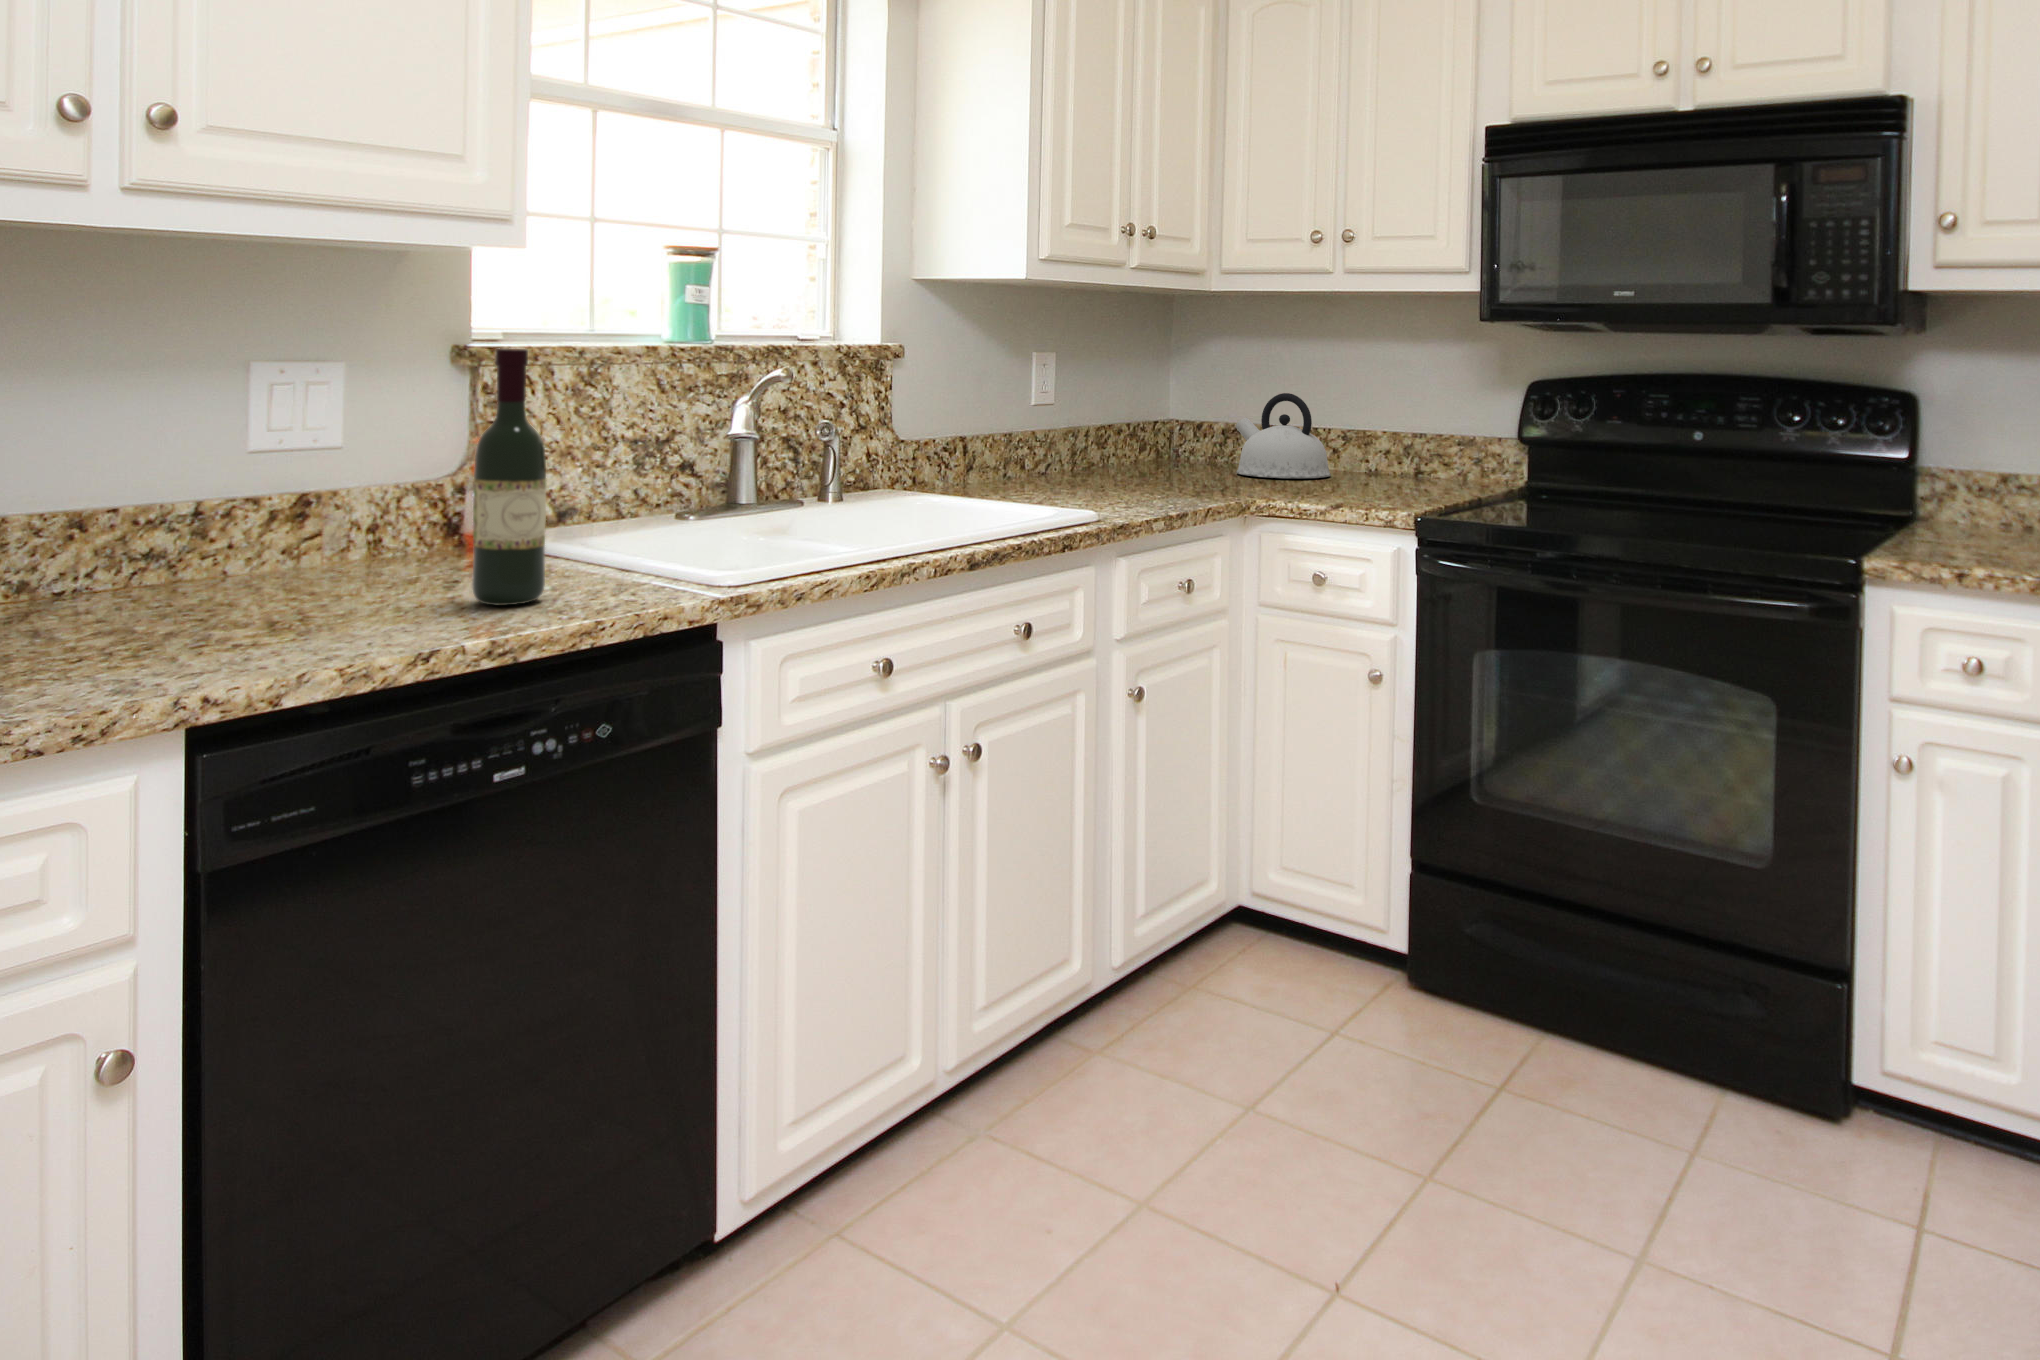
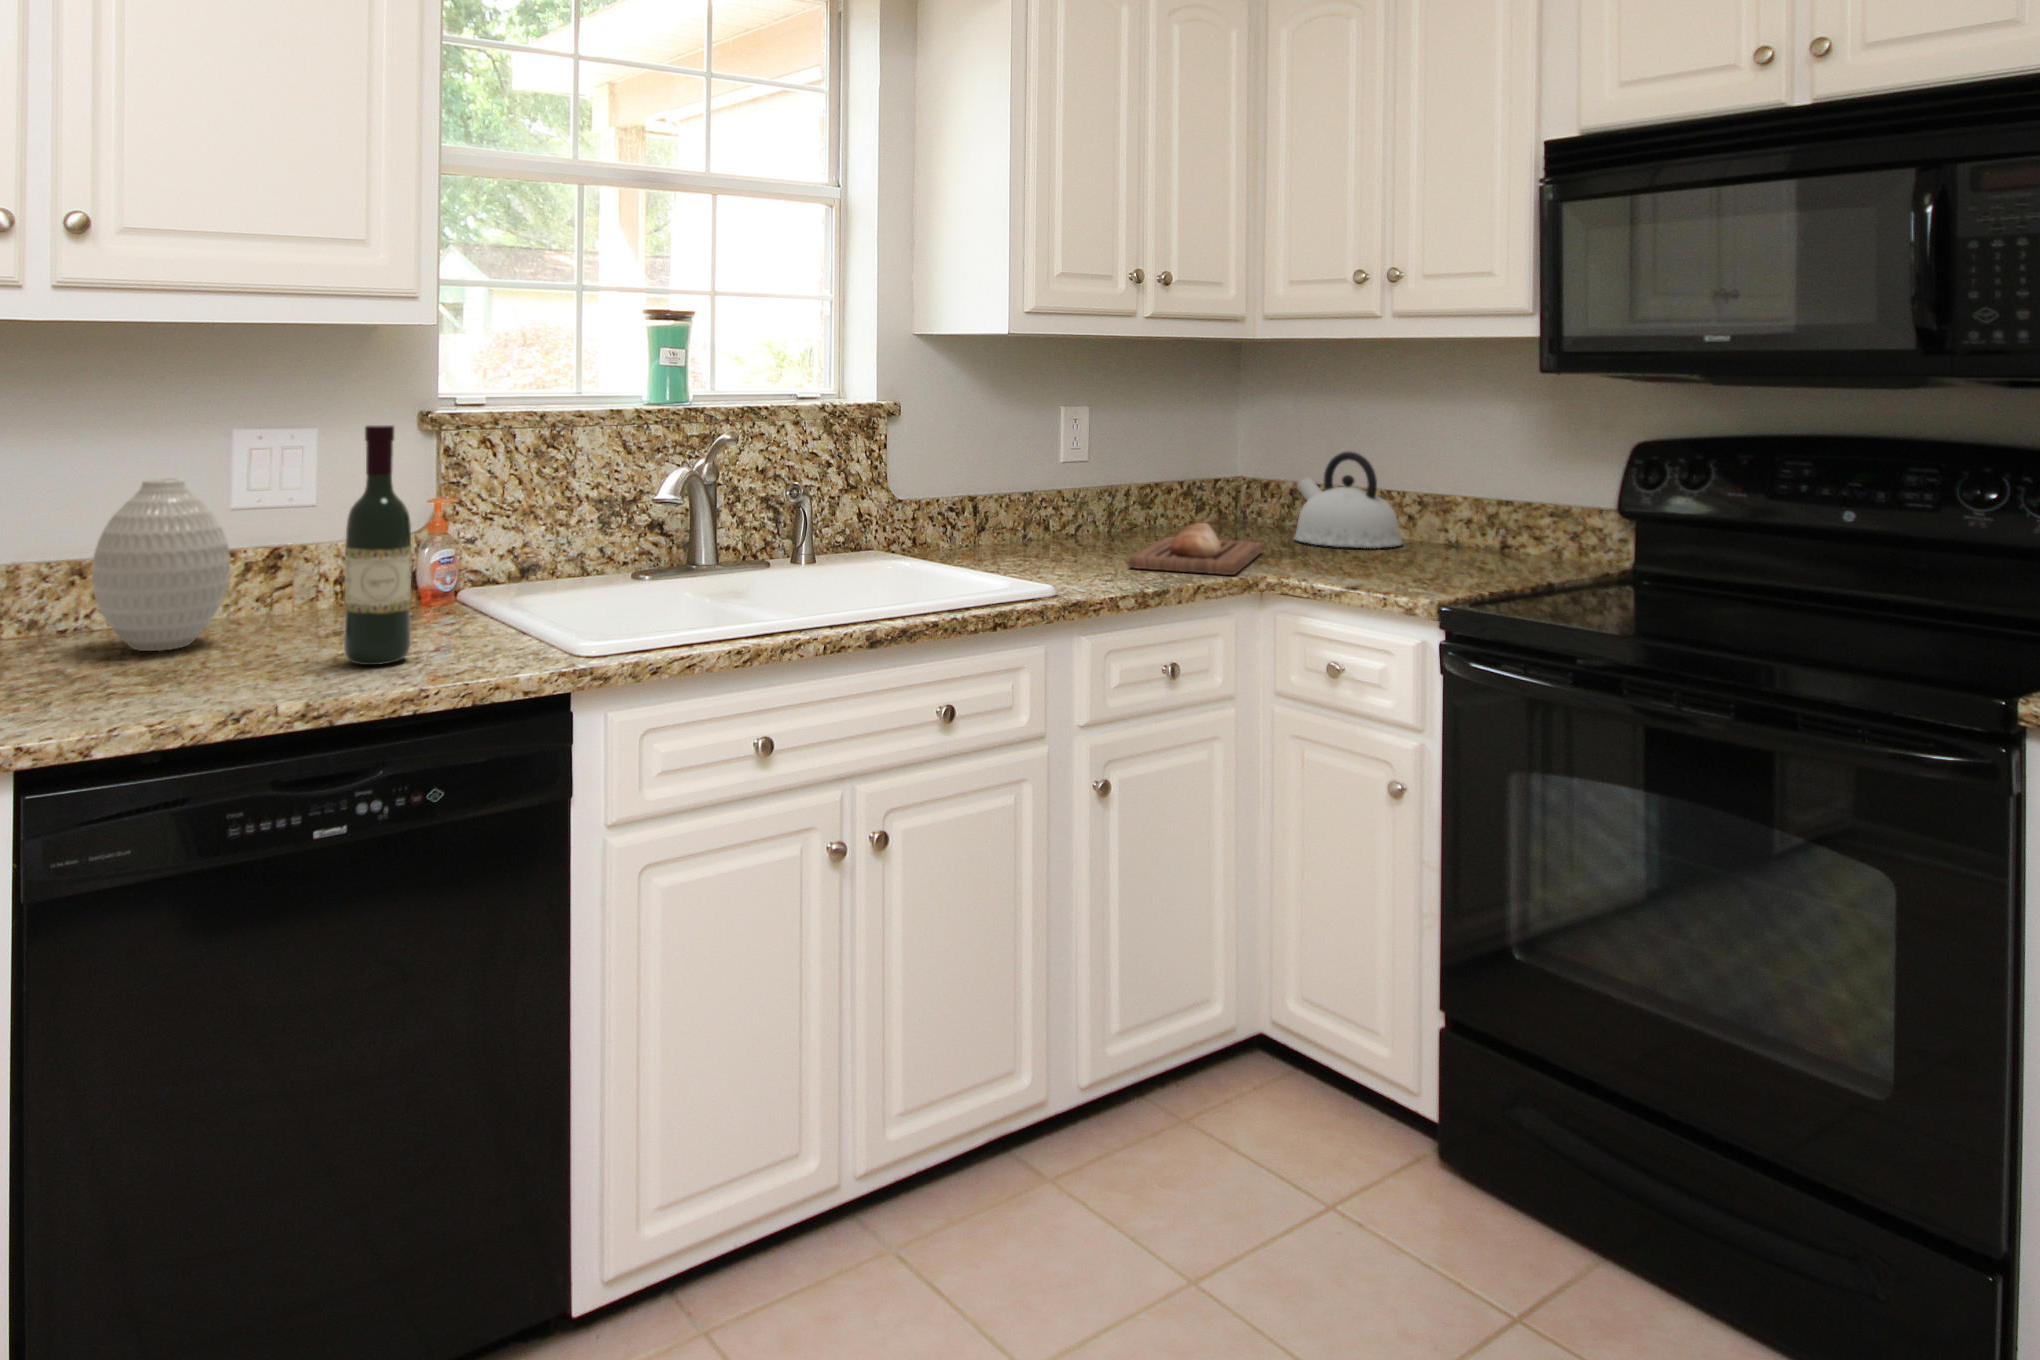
vase: none [132,410,297,607] -> present [92,478,230,651]
bread loaf: none [1129,458,1229,501] -> present [1128,523,1262,575]

